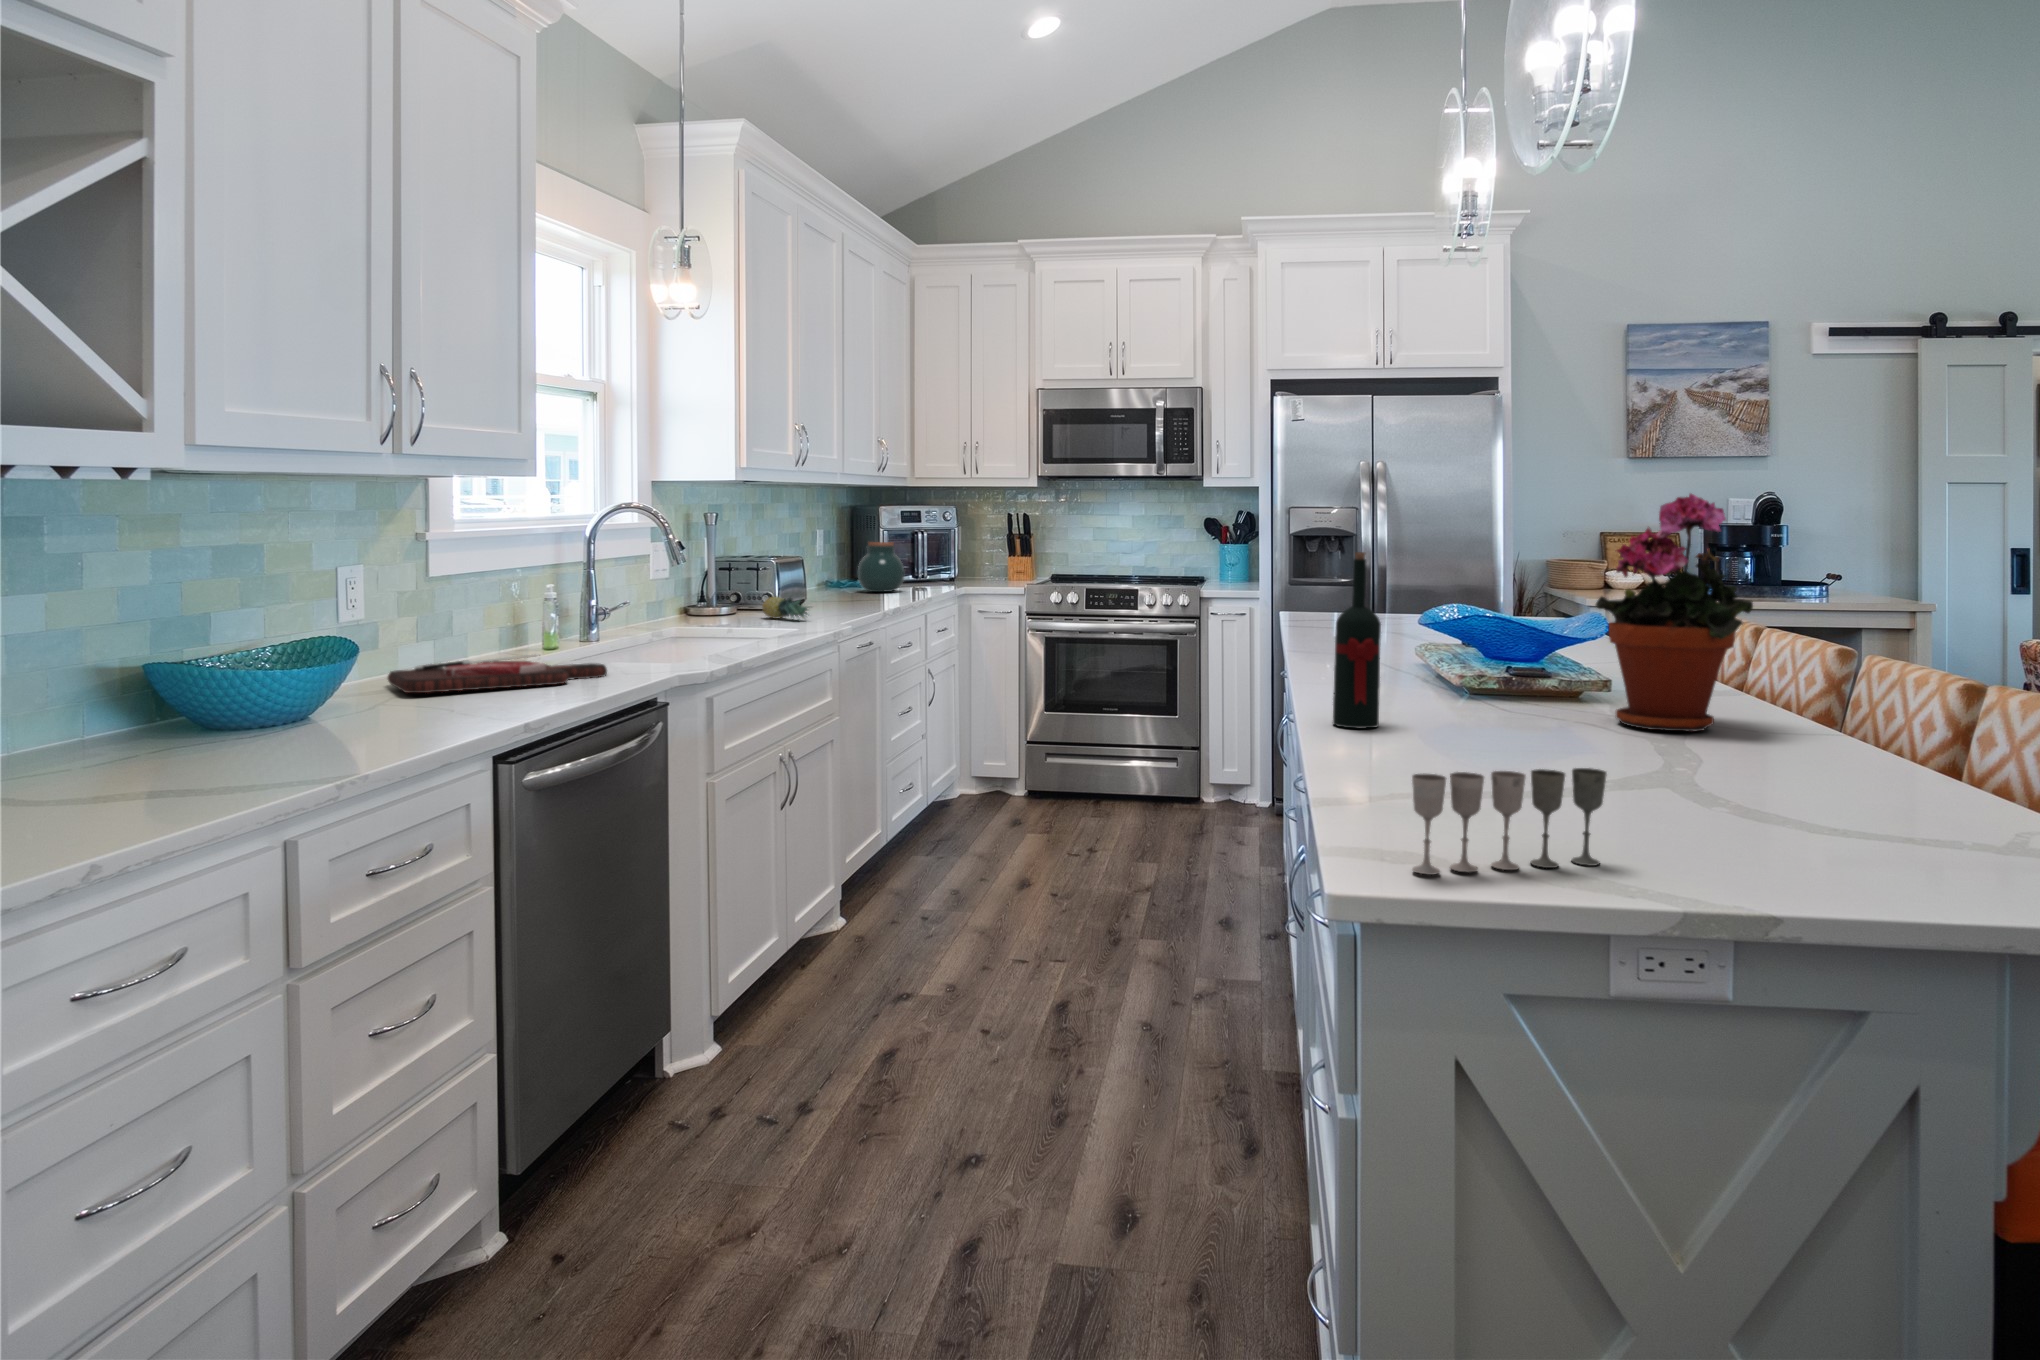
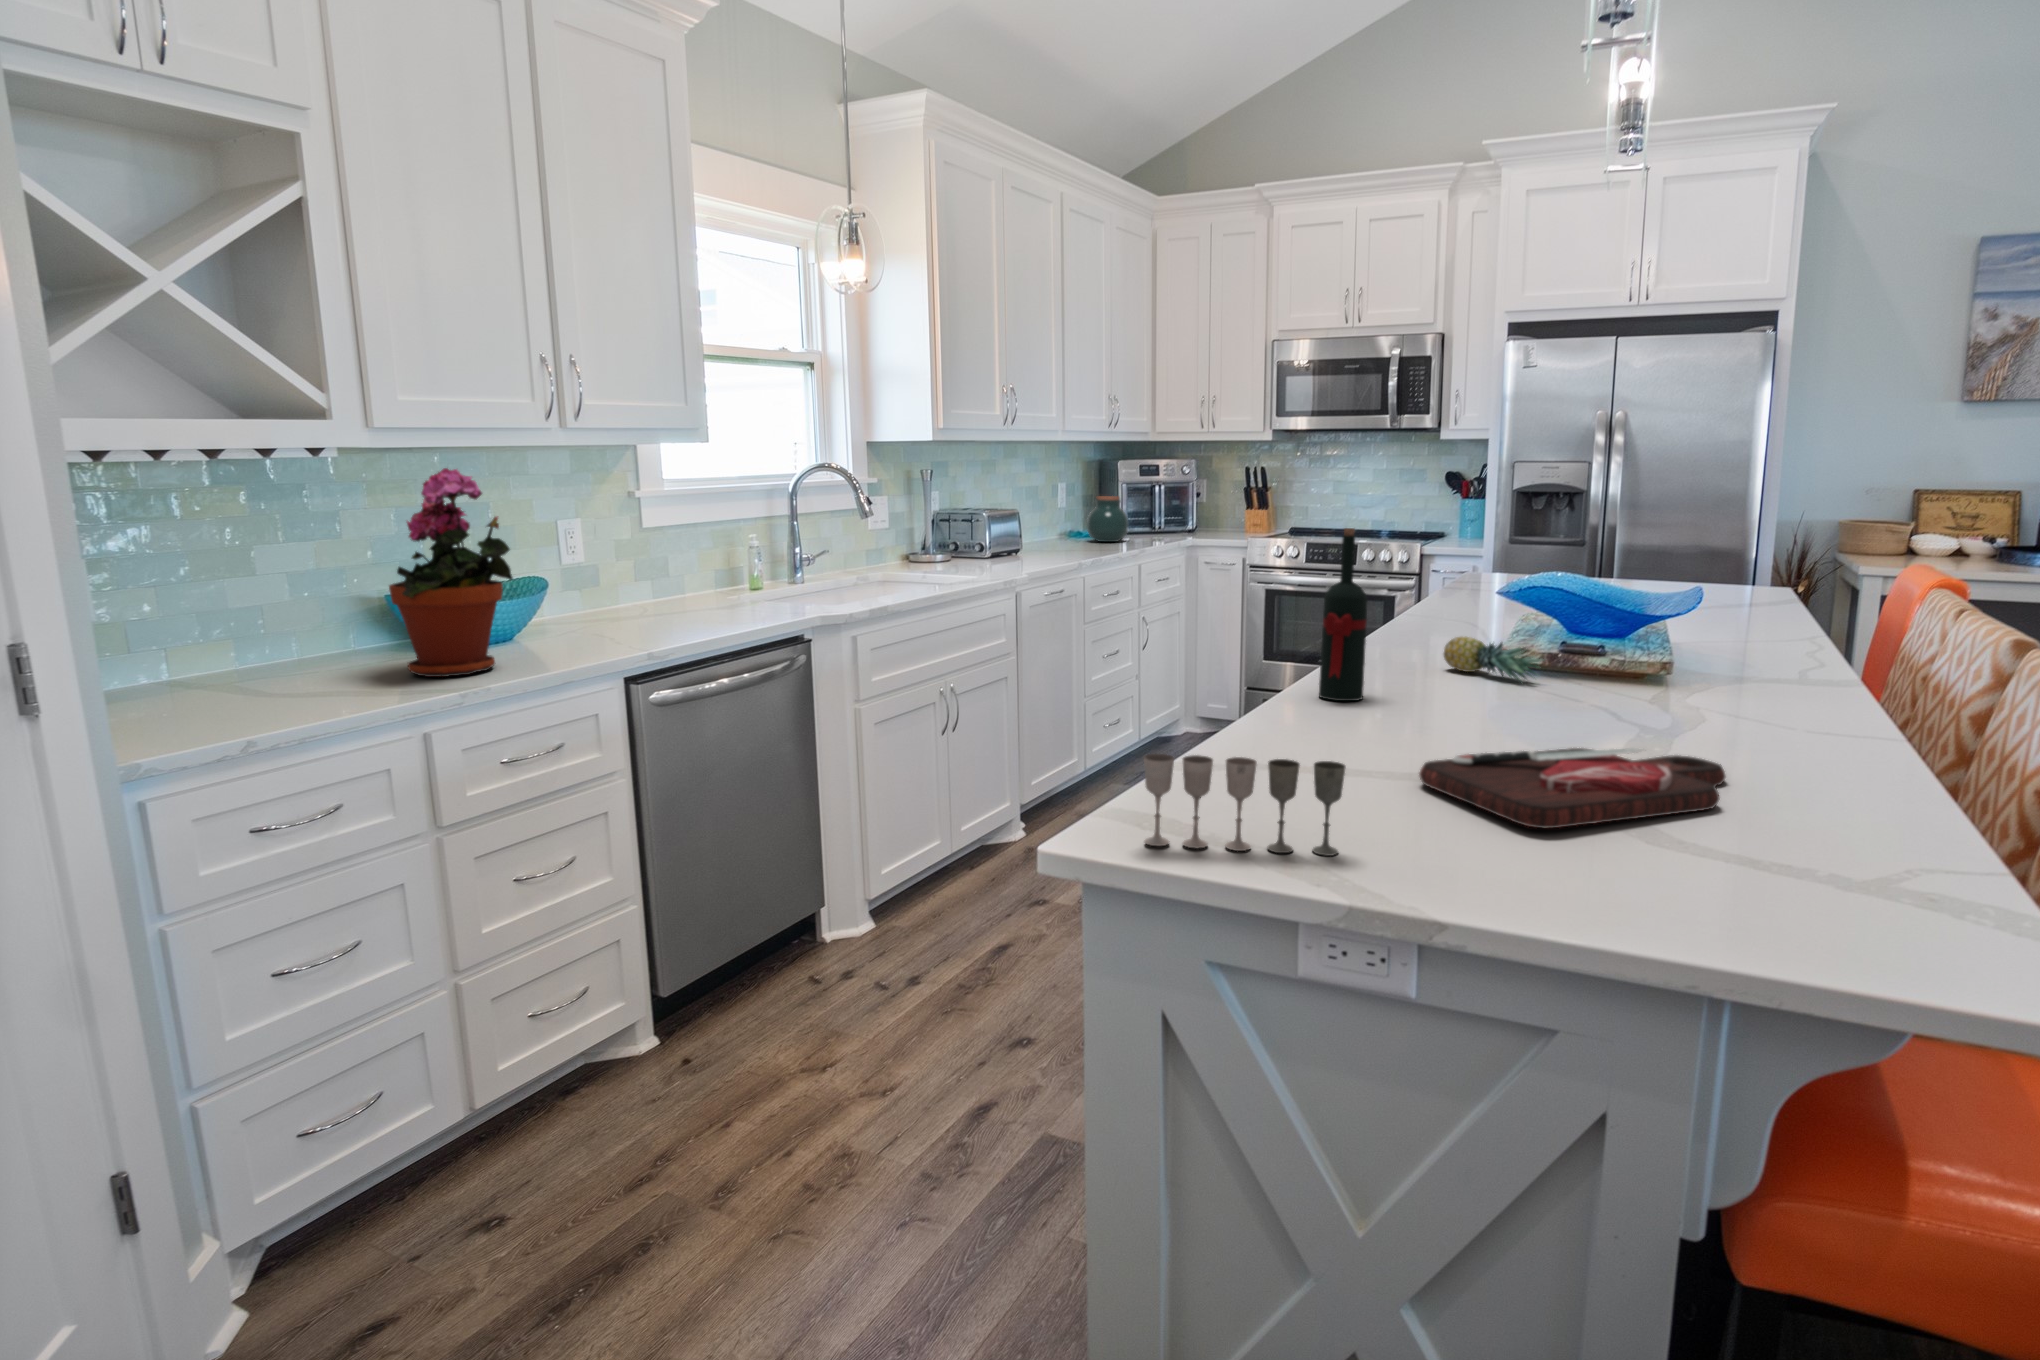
potted plant: present [1596,494,1753,731] -> present [389,468,513,677]
fruit: present [762,597,809,619] -> present [1444,637,1542,680]
cutting board: present [388,655,607,693] -> present [1419,748,1726,828]

